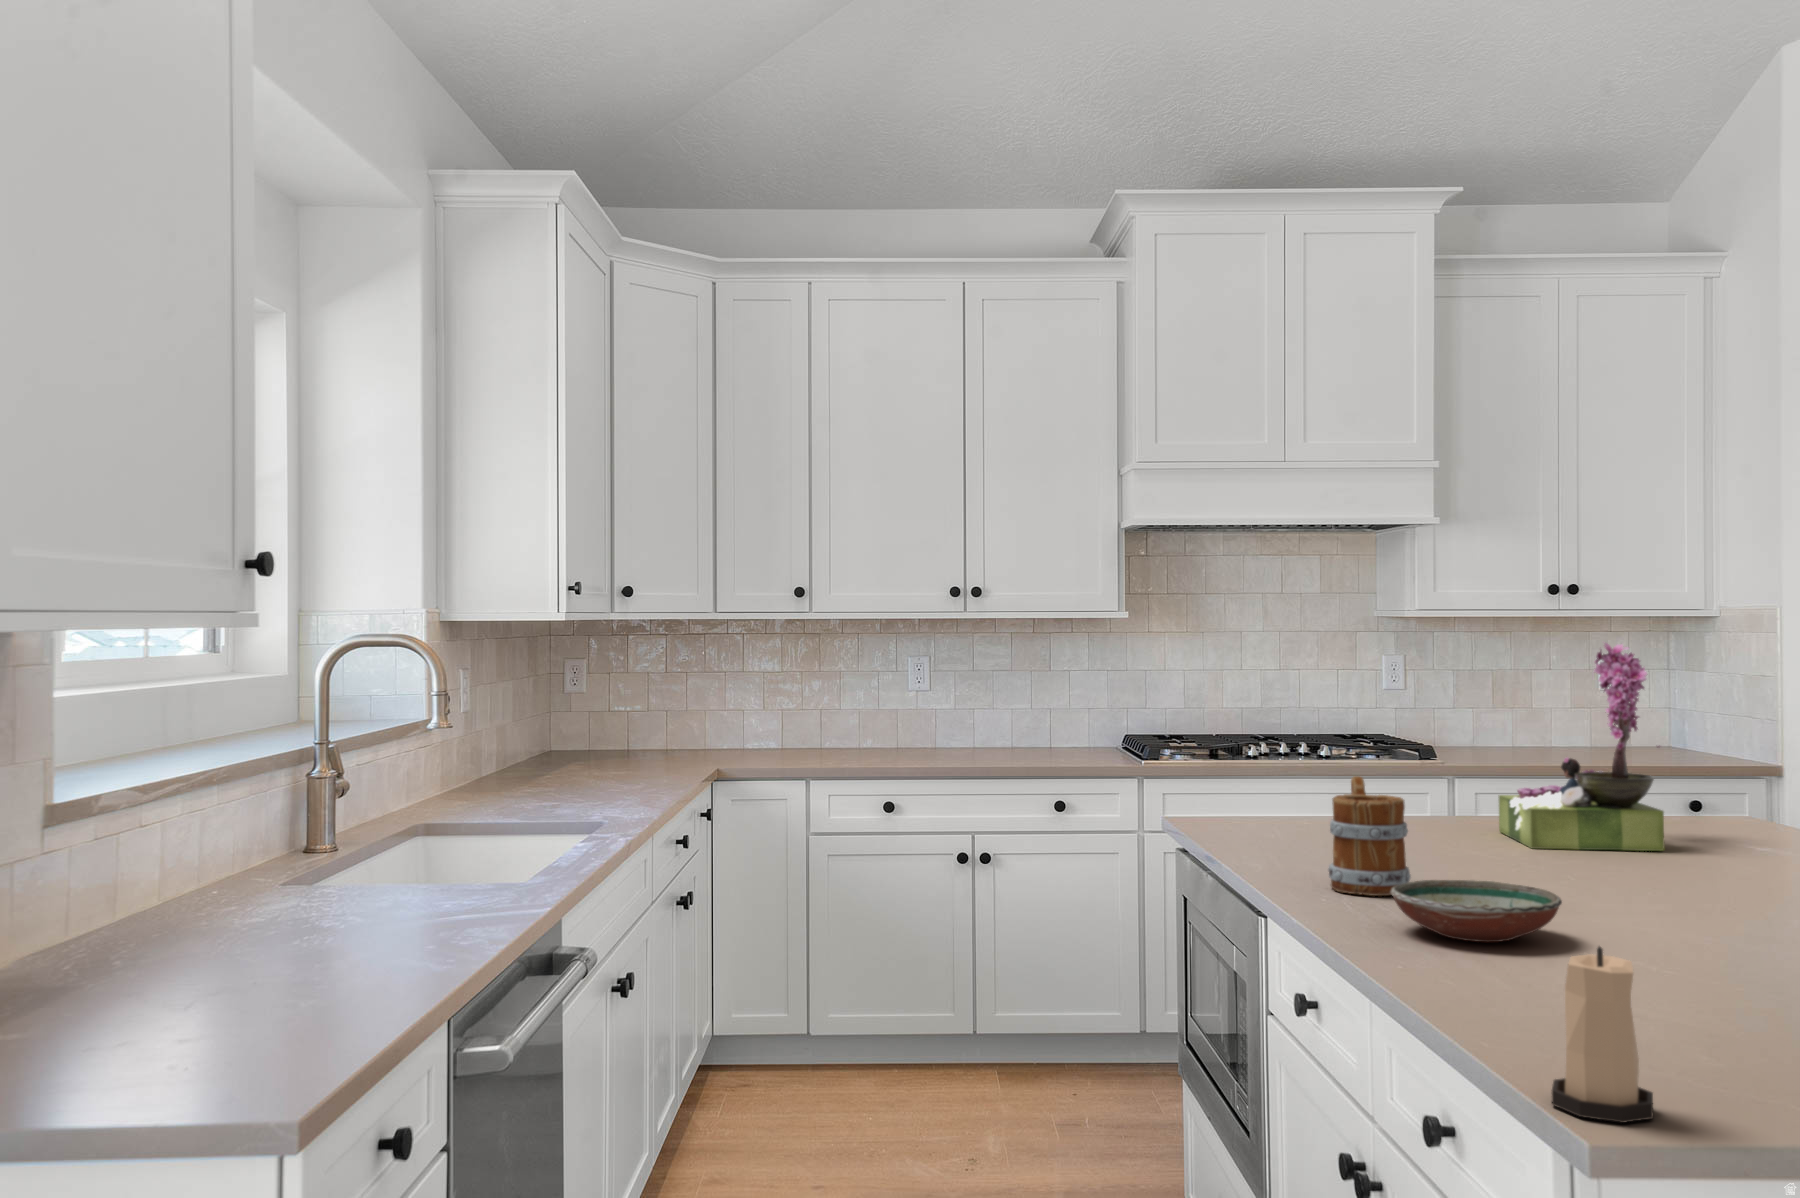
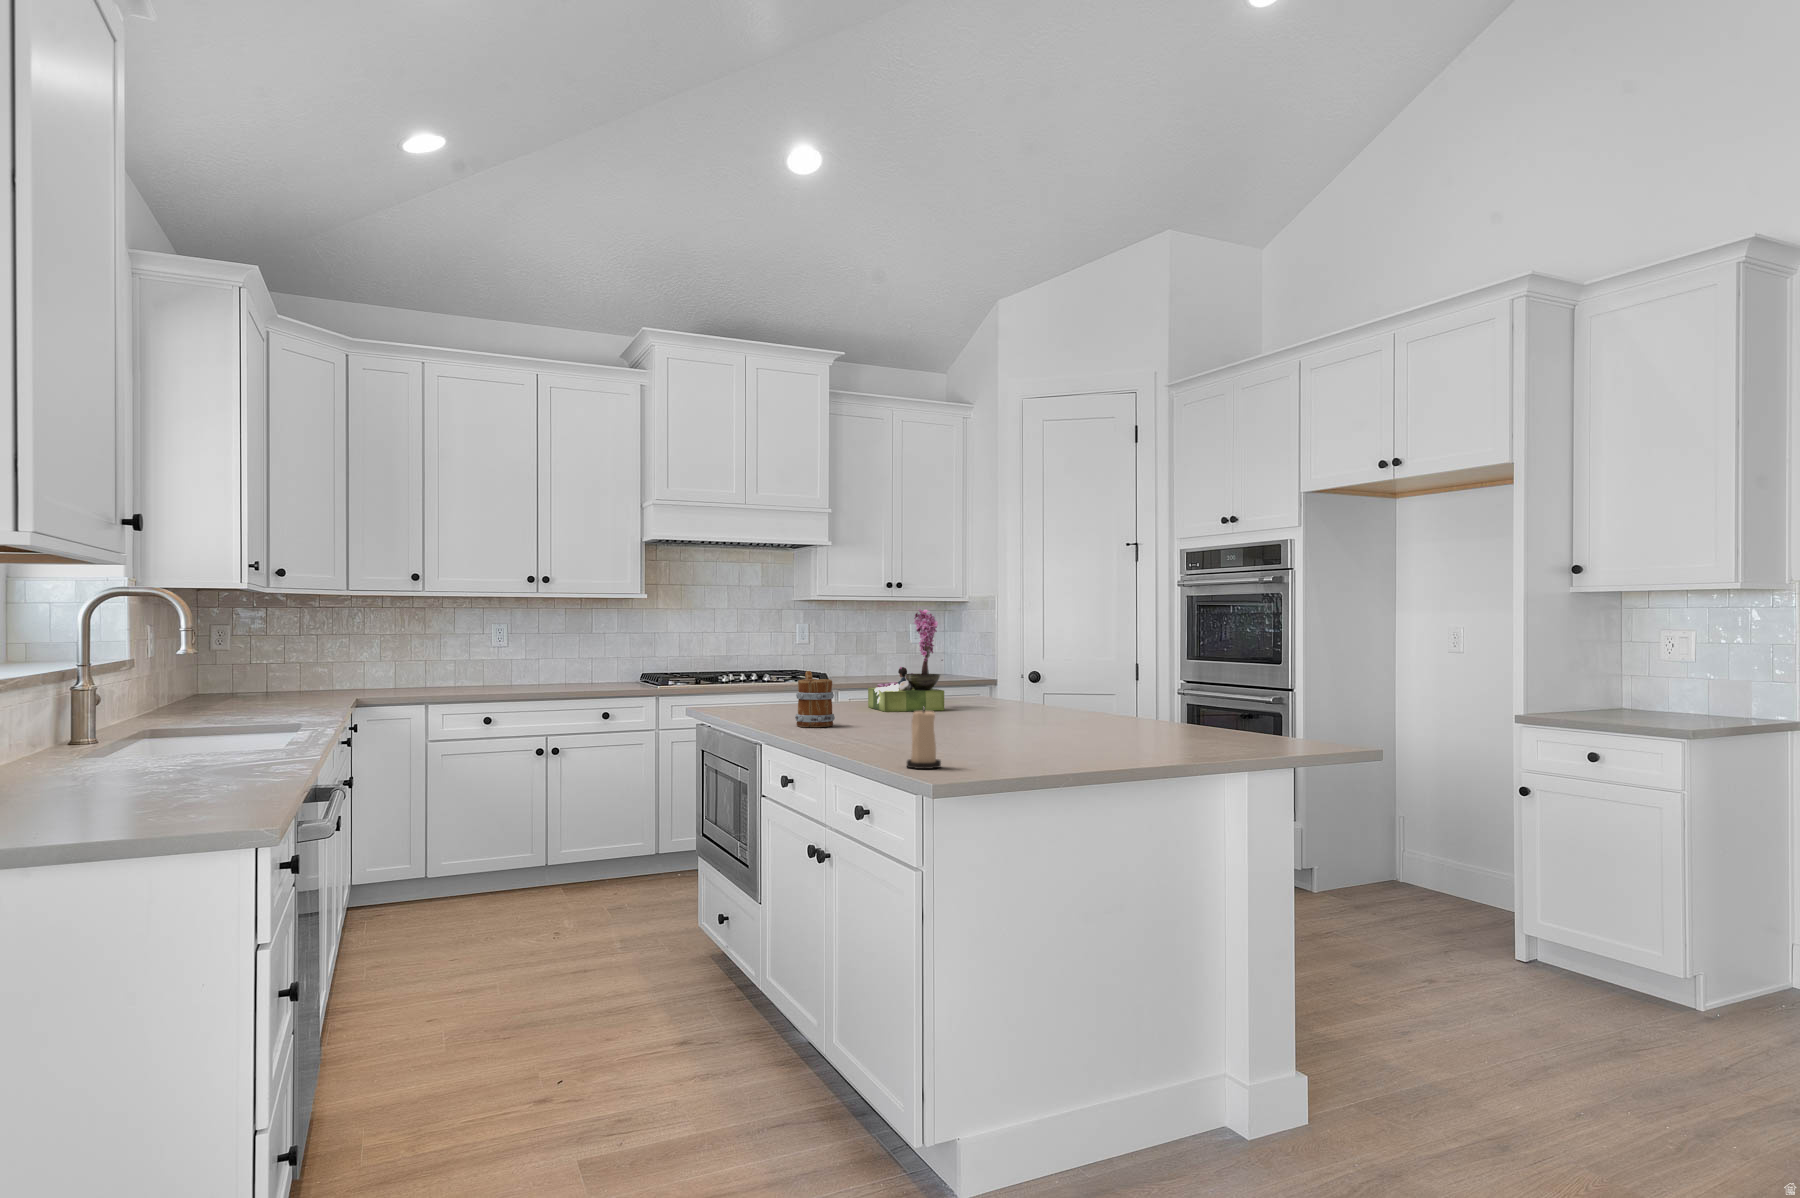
decorative bowl: present [1391,880,1562,942] -> none [831,713,904,737]

